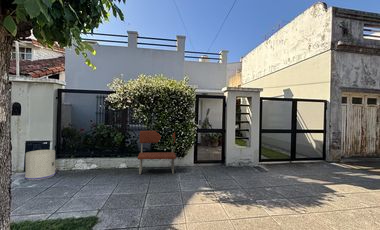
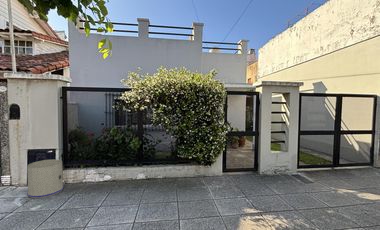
bench: present [138,131,176,174] -> none [160,135,206,189]

